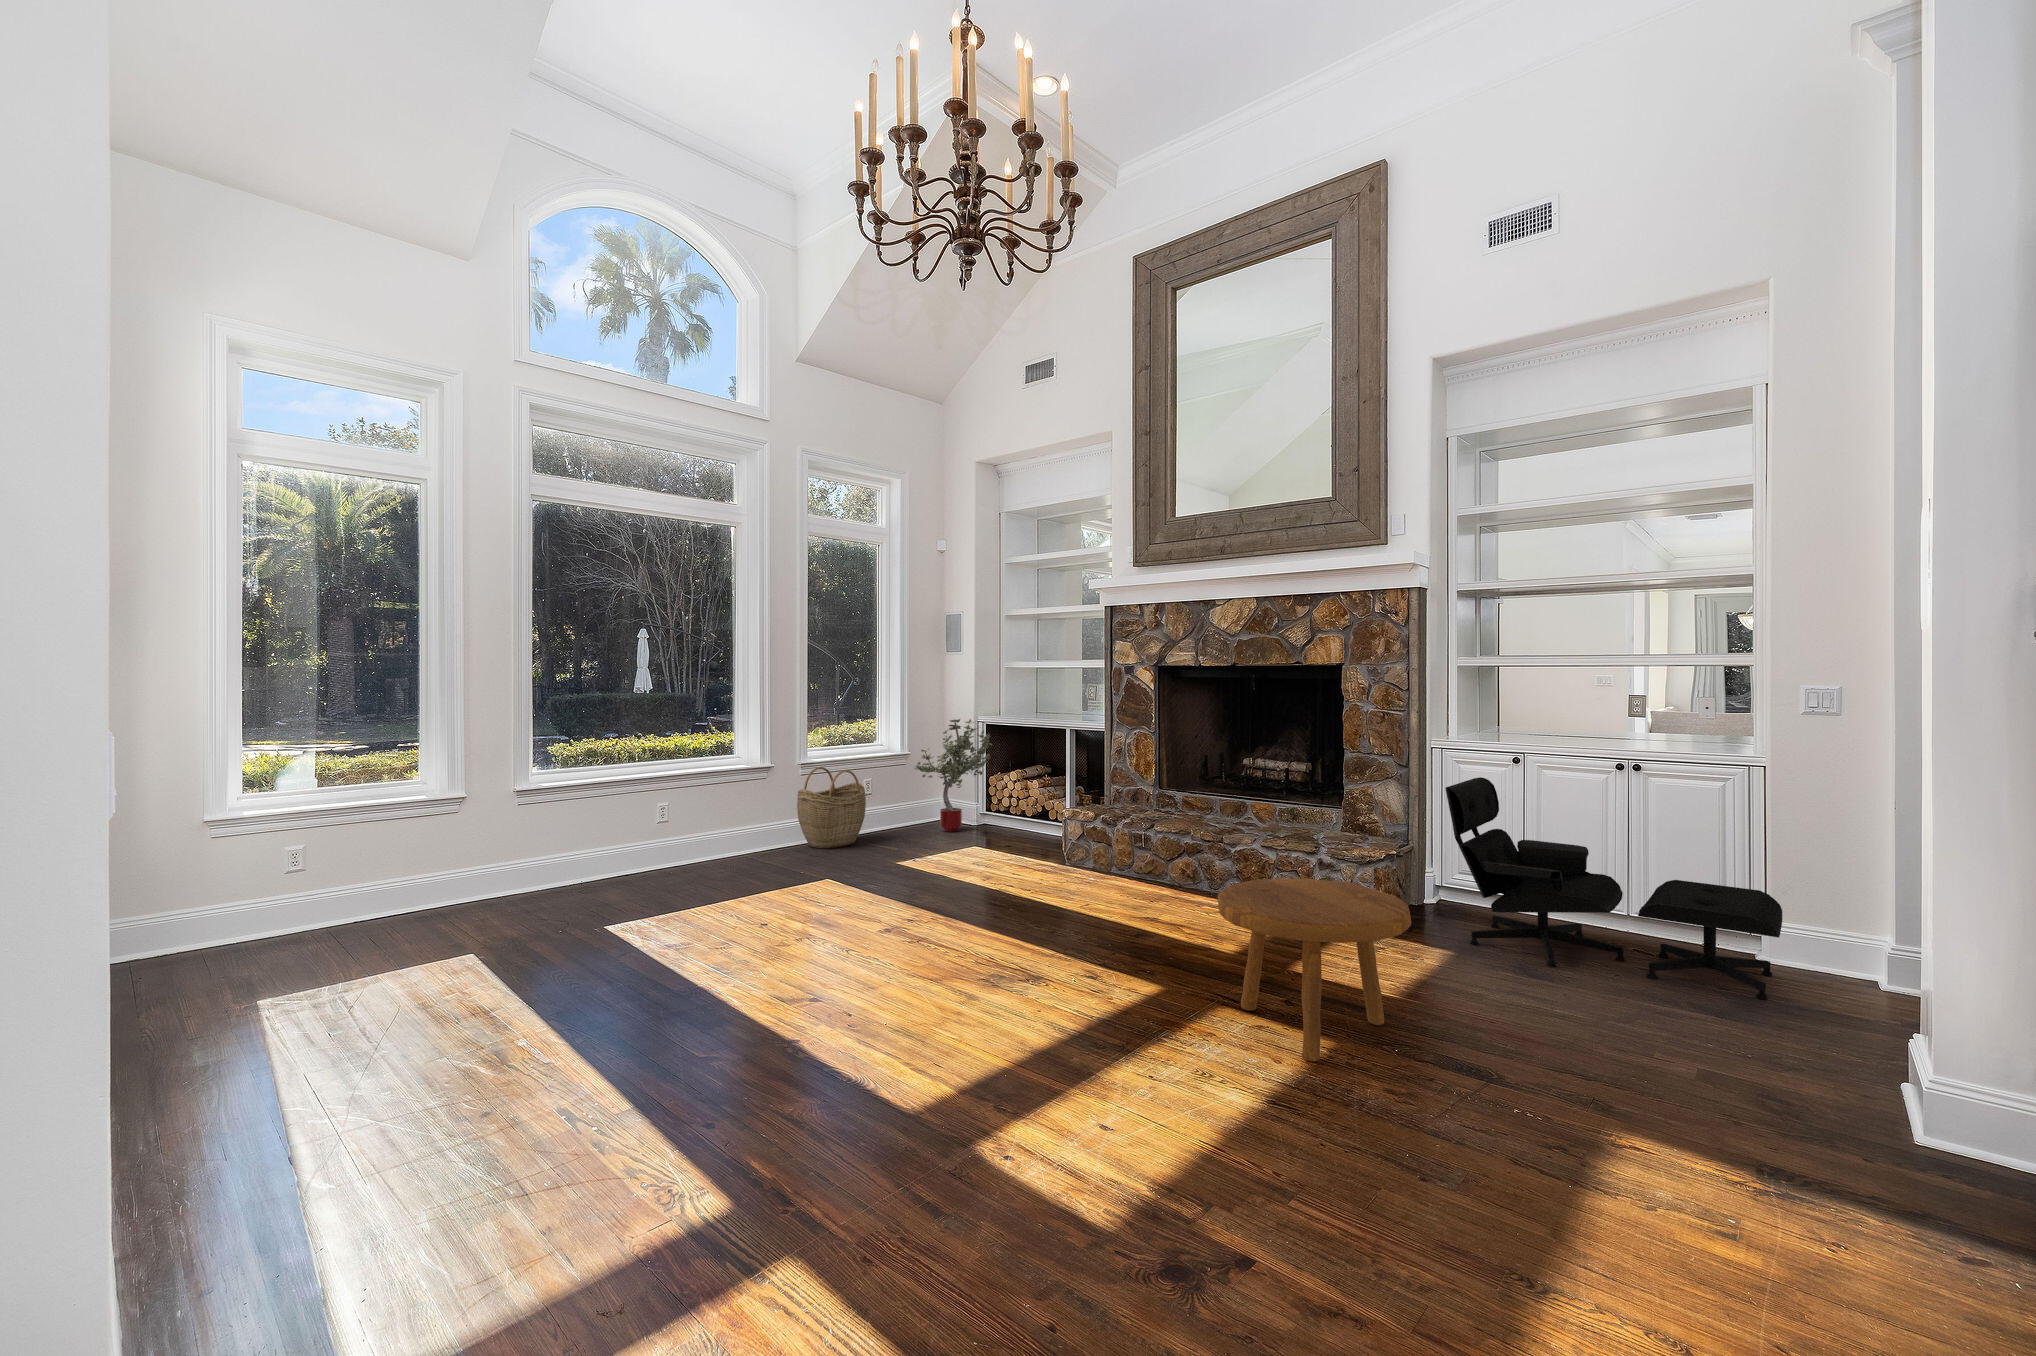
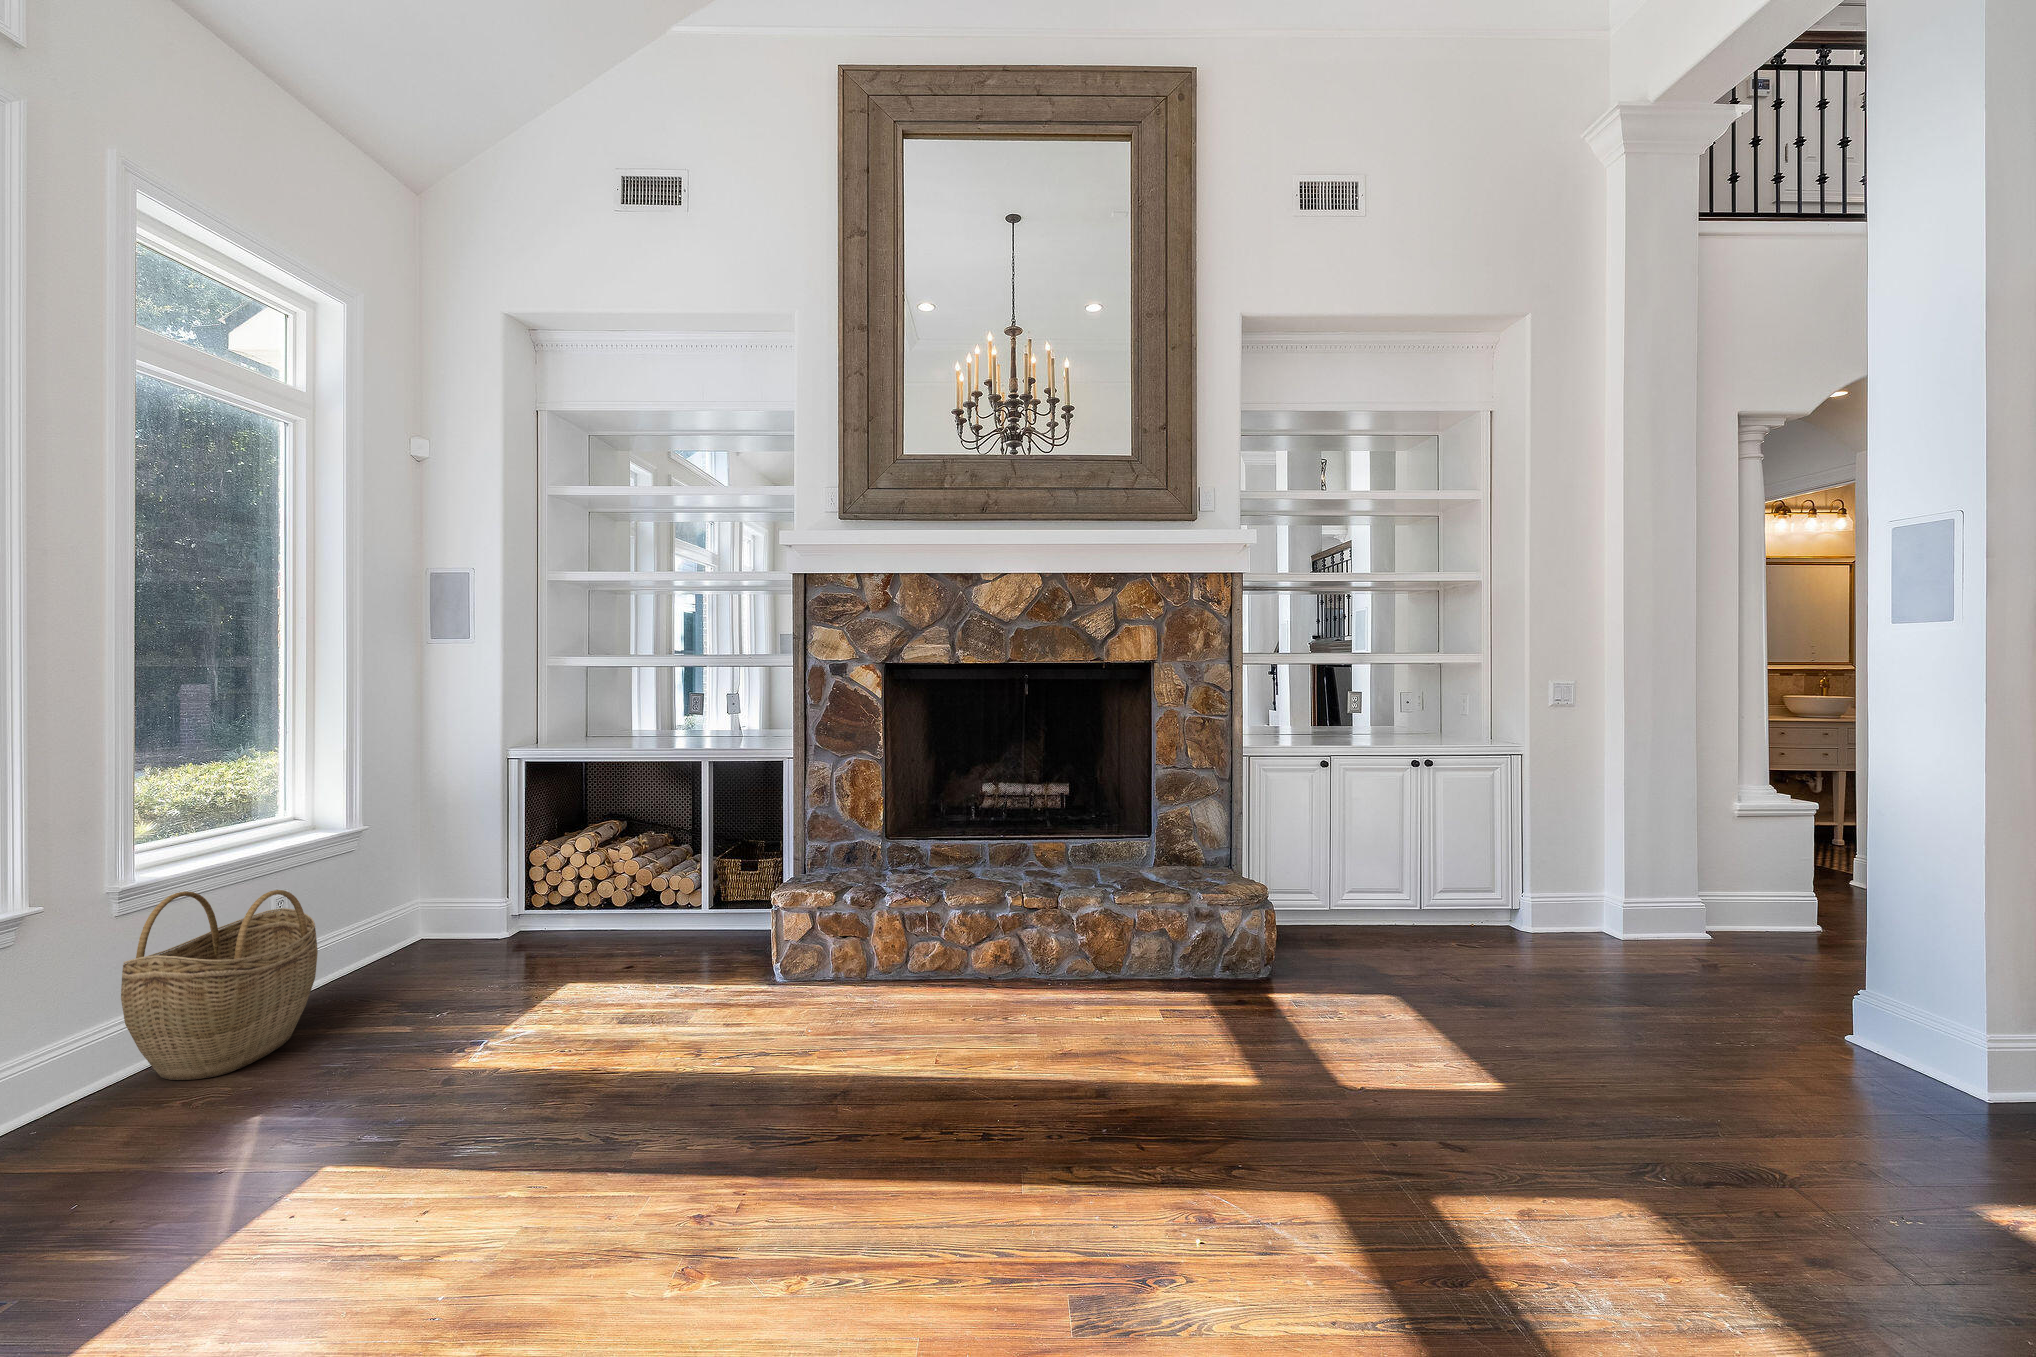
potted tree: present [915,719,992,832] -> none [385,755,568,958]
lounge chair: present [1445,777,1782,999] -> none [1315,786,1644,987]
footstool: present [1218,878,1411,1062] -> none [1455,967,1792,1287]

